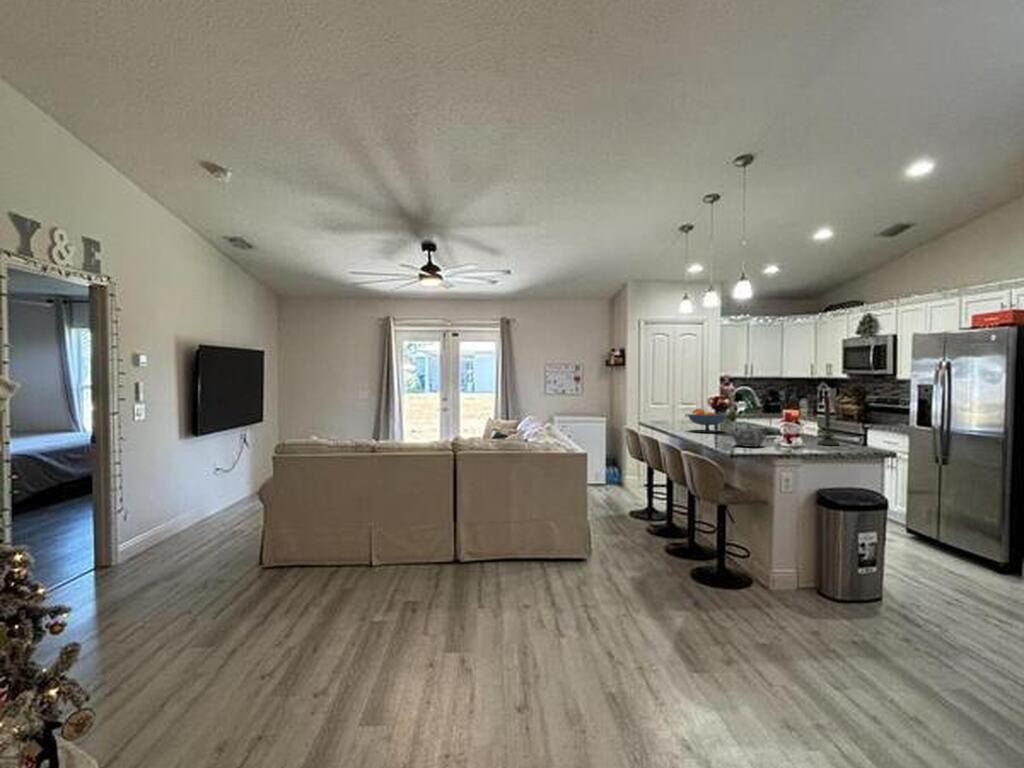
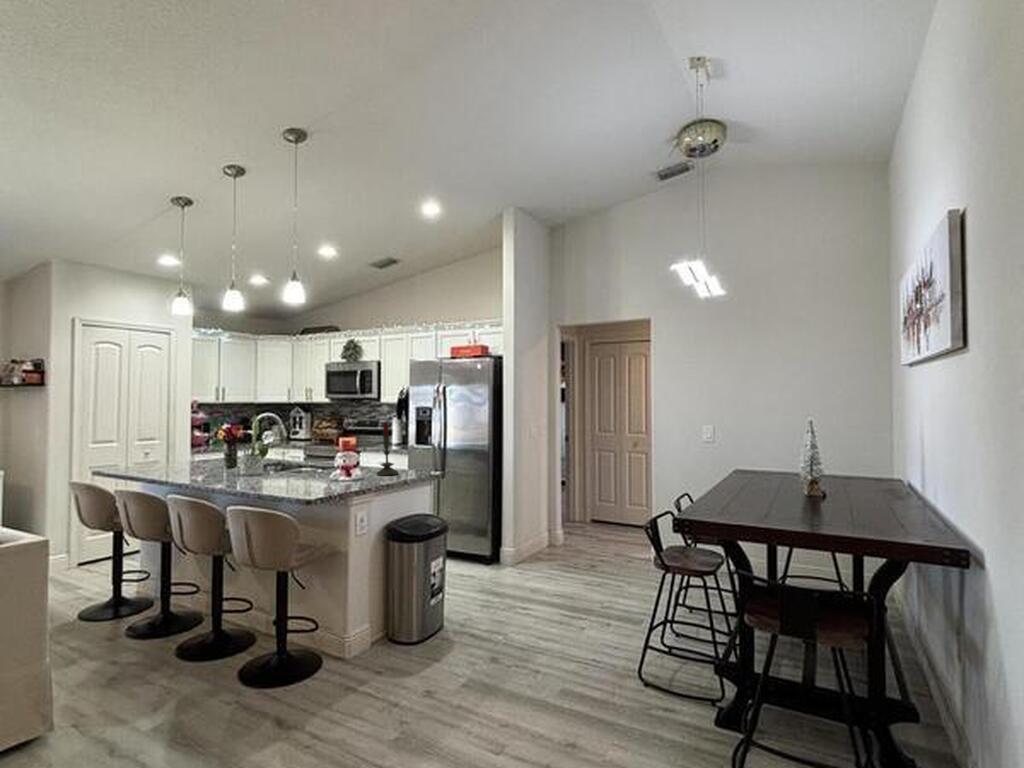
fruit bowl: present [688,408,727,432] -> none [202,444,257,477]
teapot: present [729,424,767,447] -> none [301,460,340,489]

